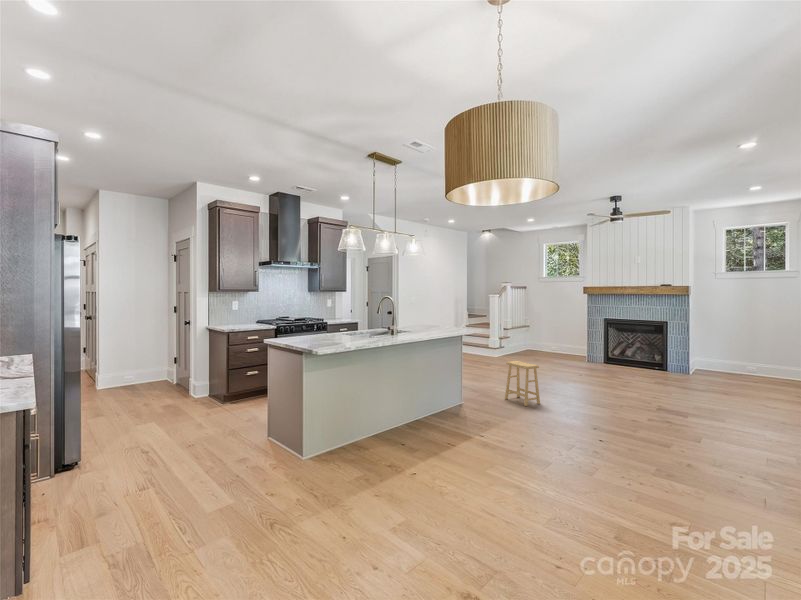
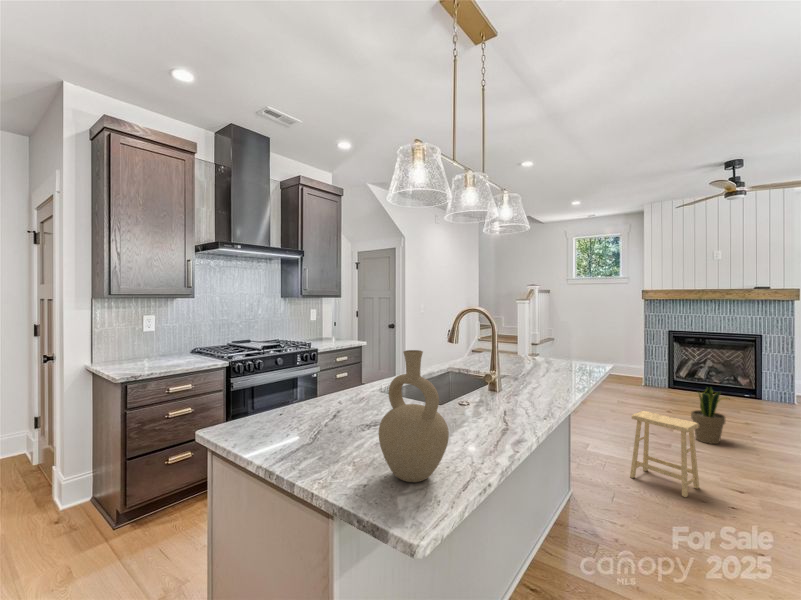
vase: none [316,306,337,344] -> present [379,350,449,482]
potted plant: none [572,351,595,389] -> present [691,388,727,444]

